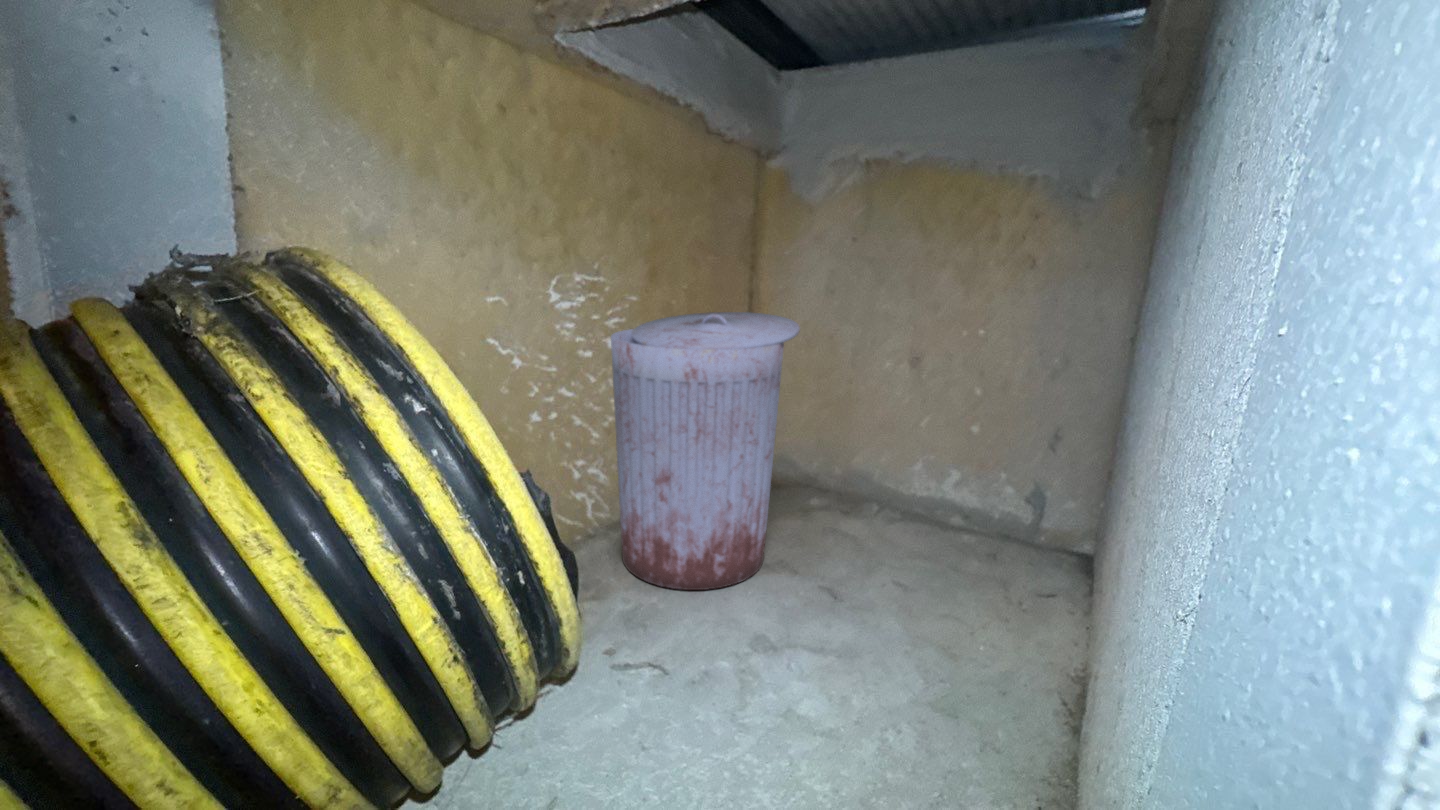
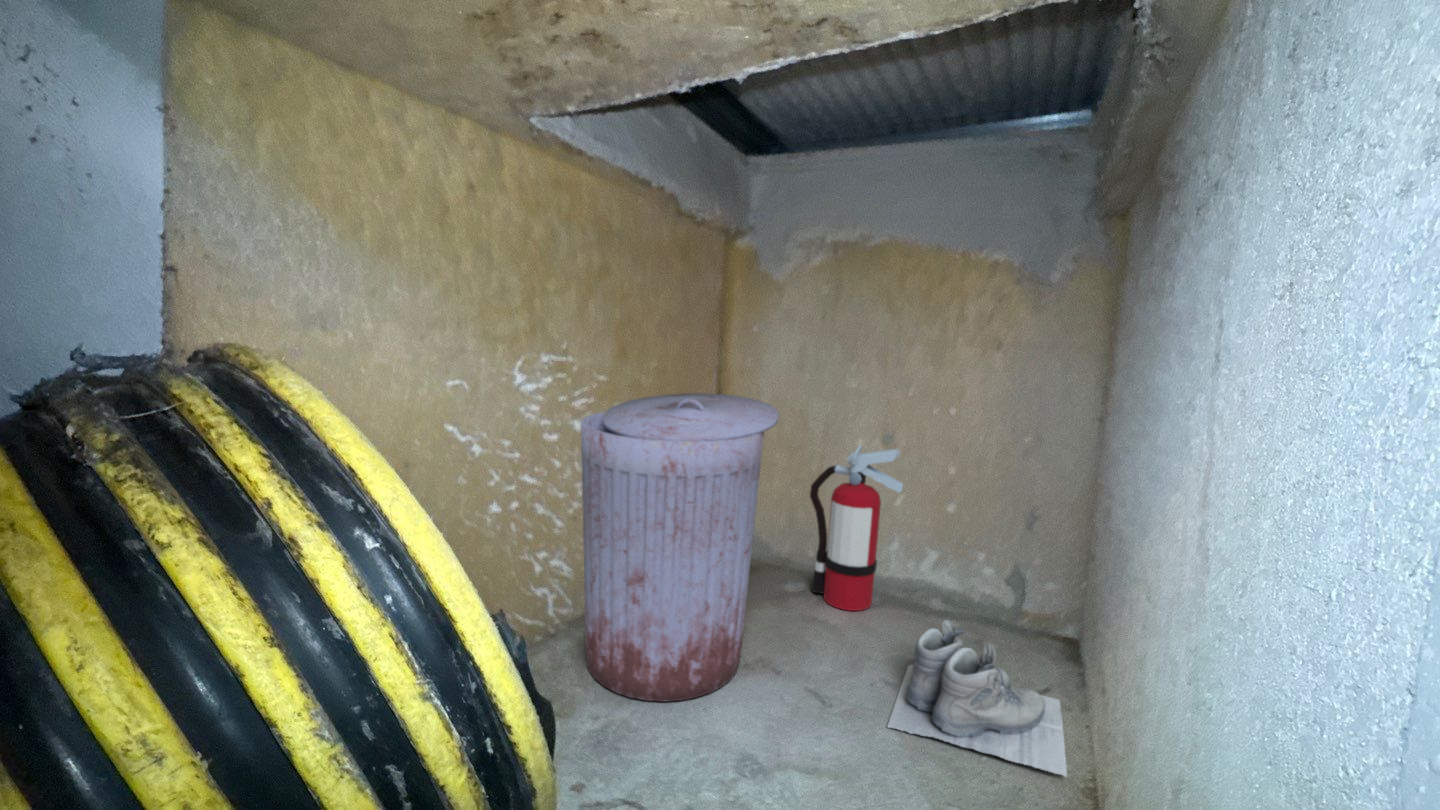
fire extinguisher: none [836,361,927,521] -> present [810,445,903,611]
boots: none [897,522,1069,659] -> present [887,620,1067,776]

